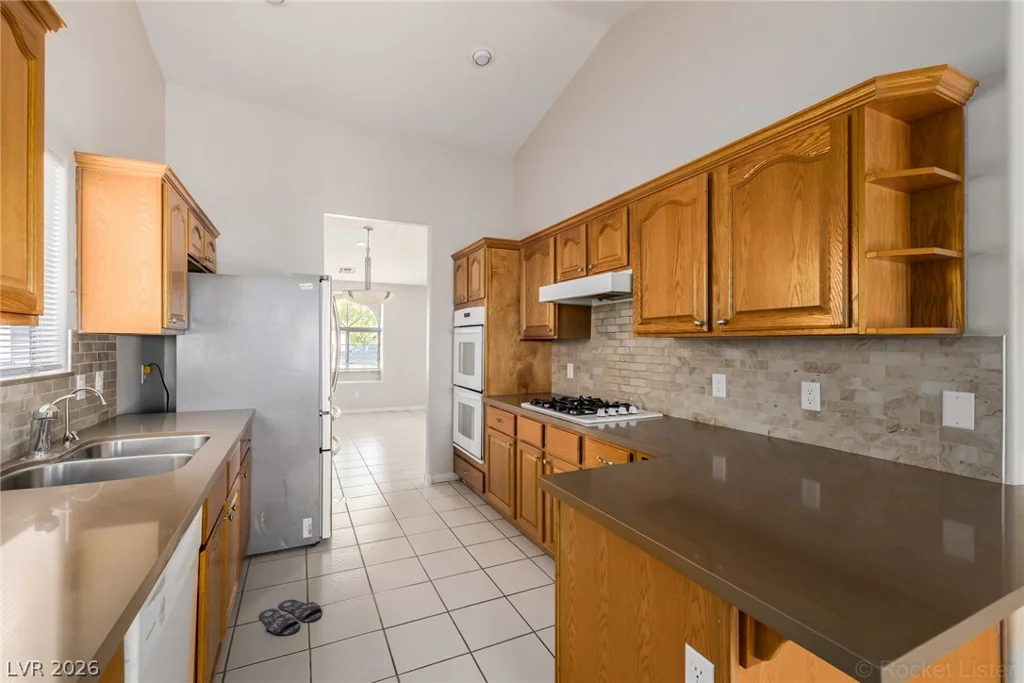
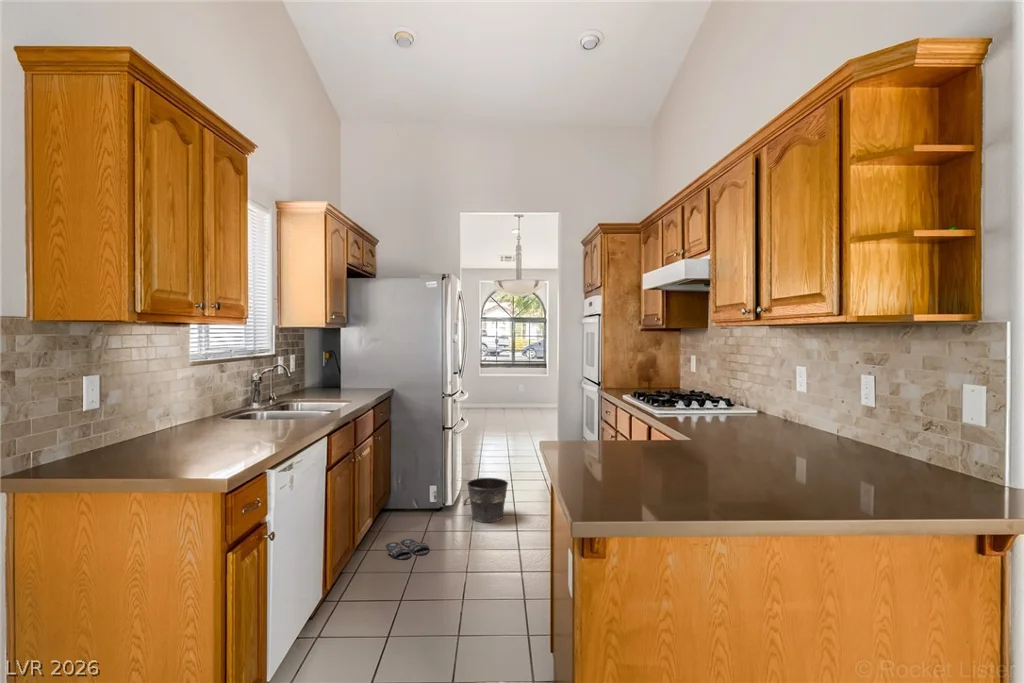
bucket: none [348,502,400,557] -> present [463,478,508,522]

